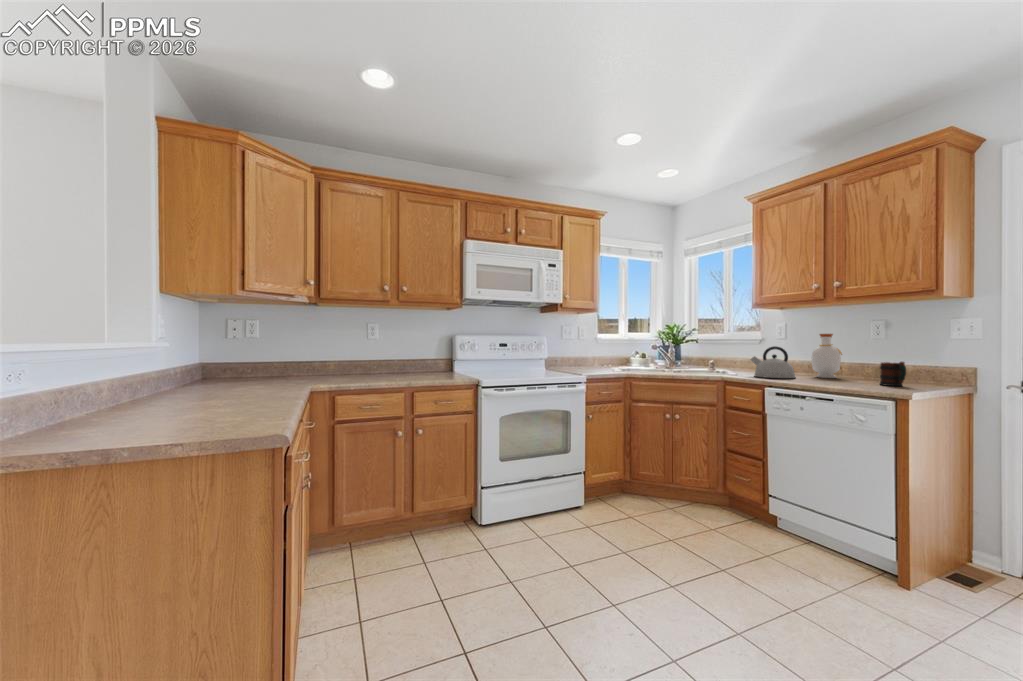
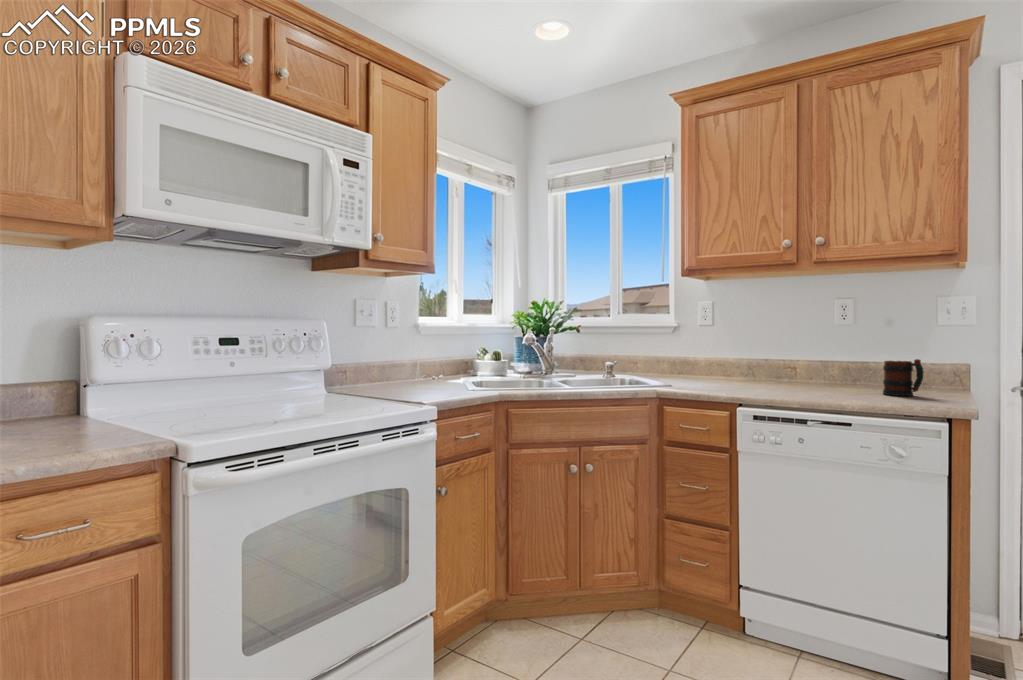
bottle: present [812,334,842,378] -> none [766,318,807,385]
kettle: present [751,346,796,378] -> none [695,338,762,390]

